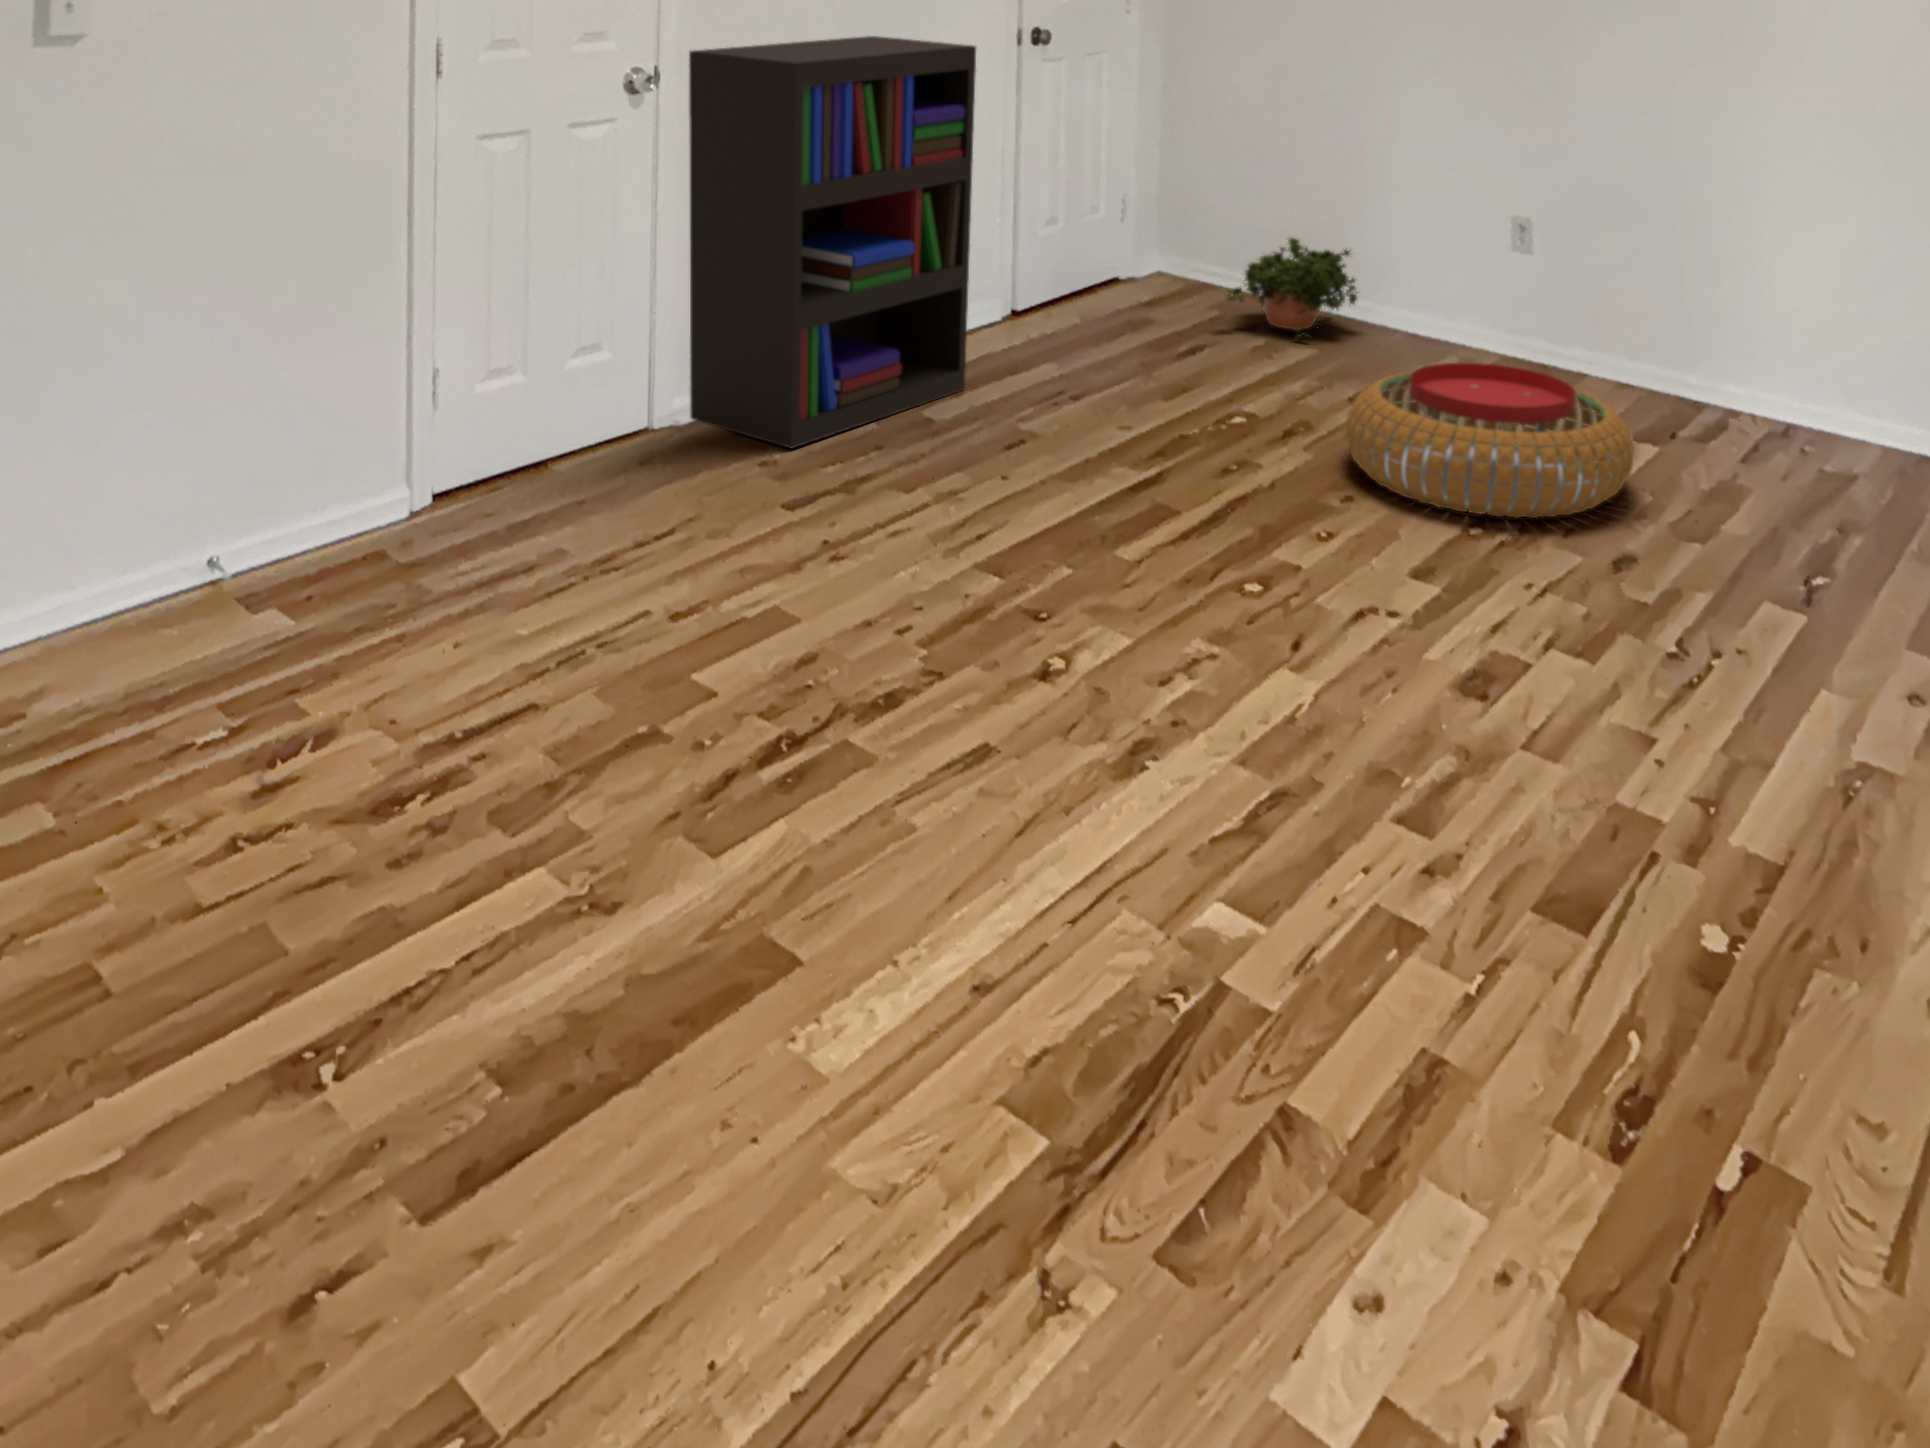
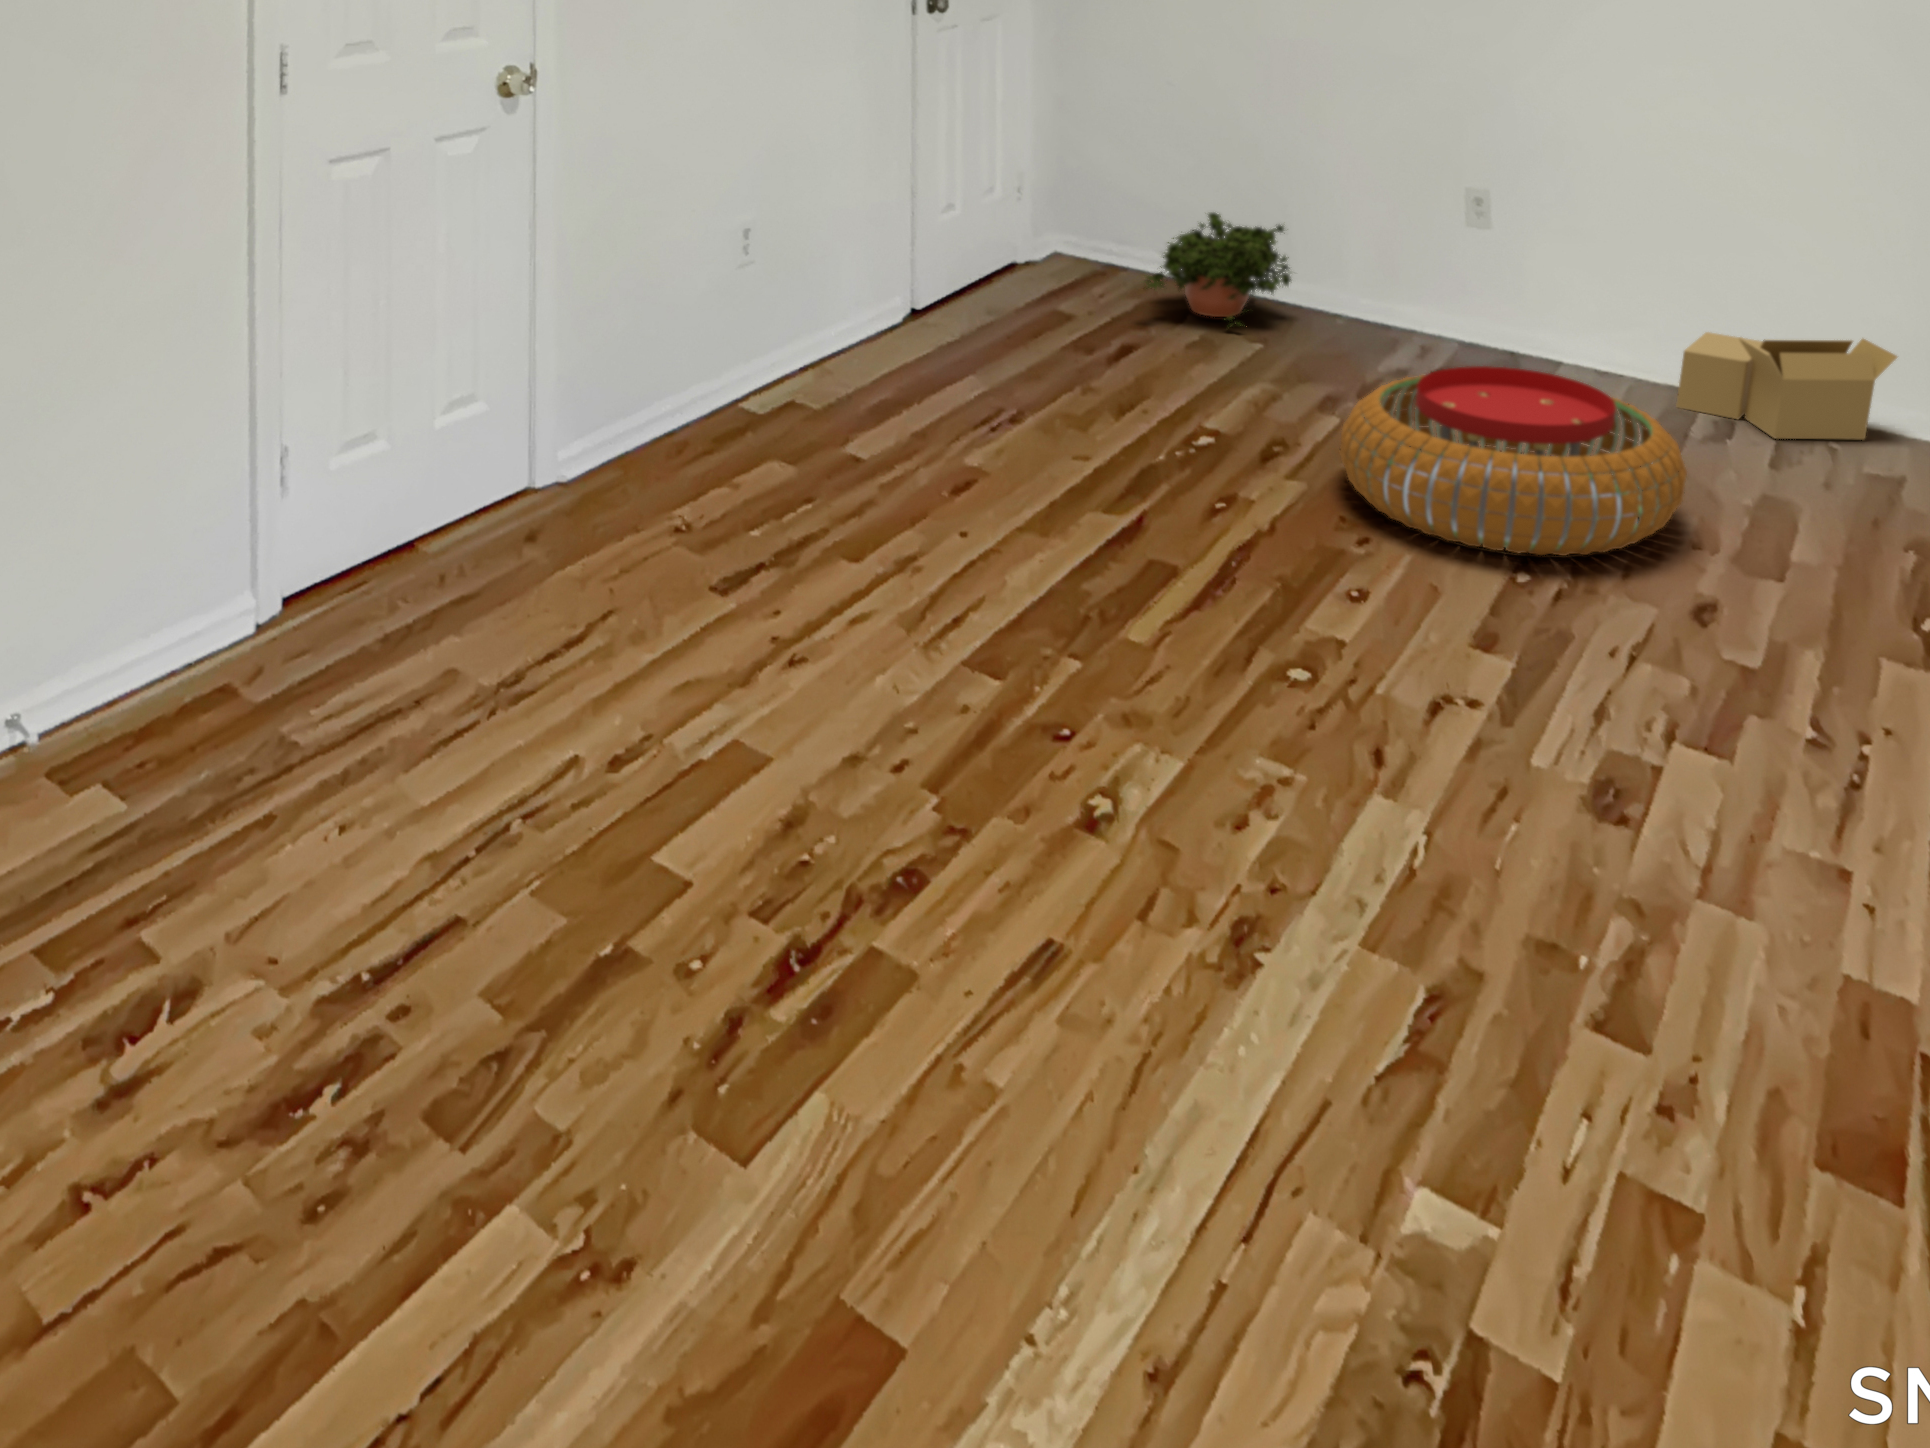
bookshelf: present [689,36,976,448] -> none [552,6,882,507]
cardboard box: none [1673,353,1858,448] -> present [1676,332,1897,440]

